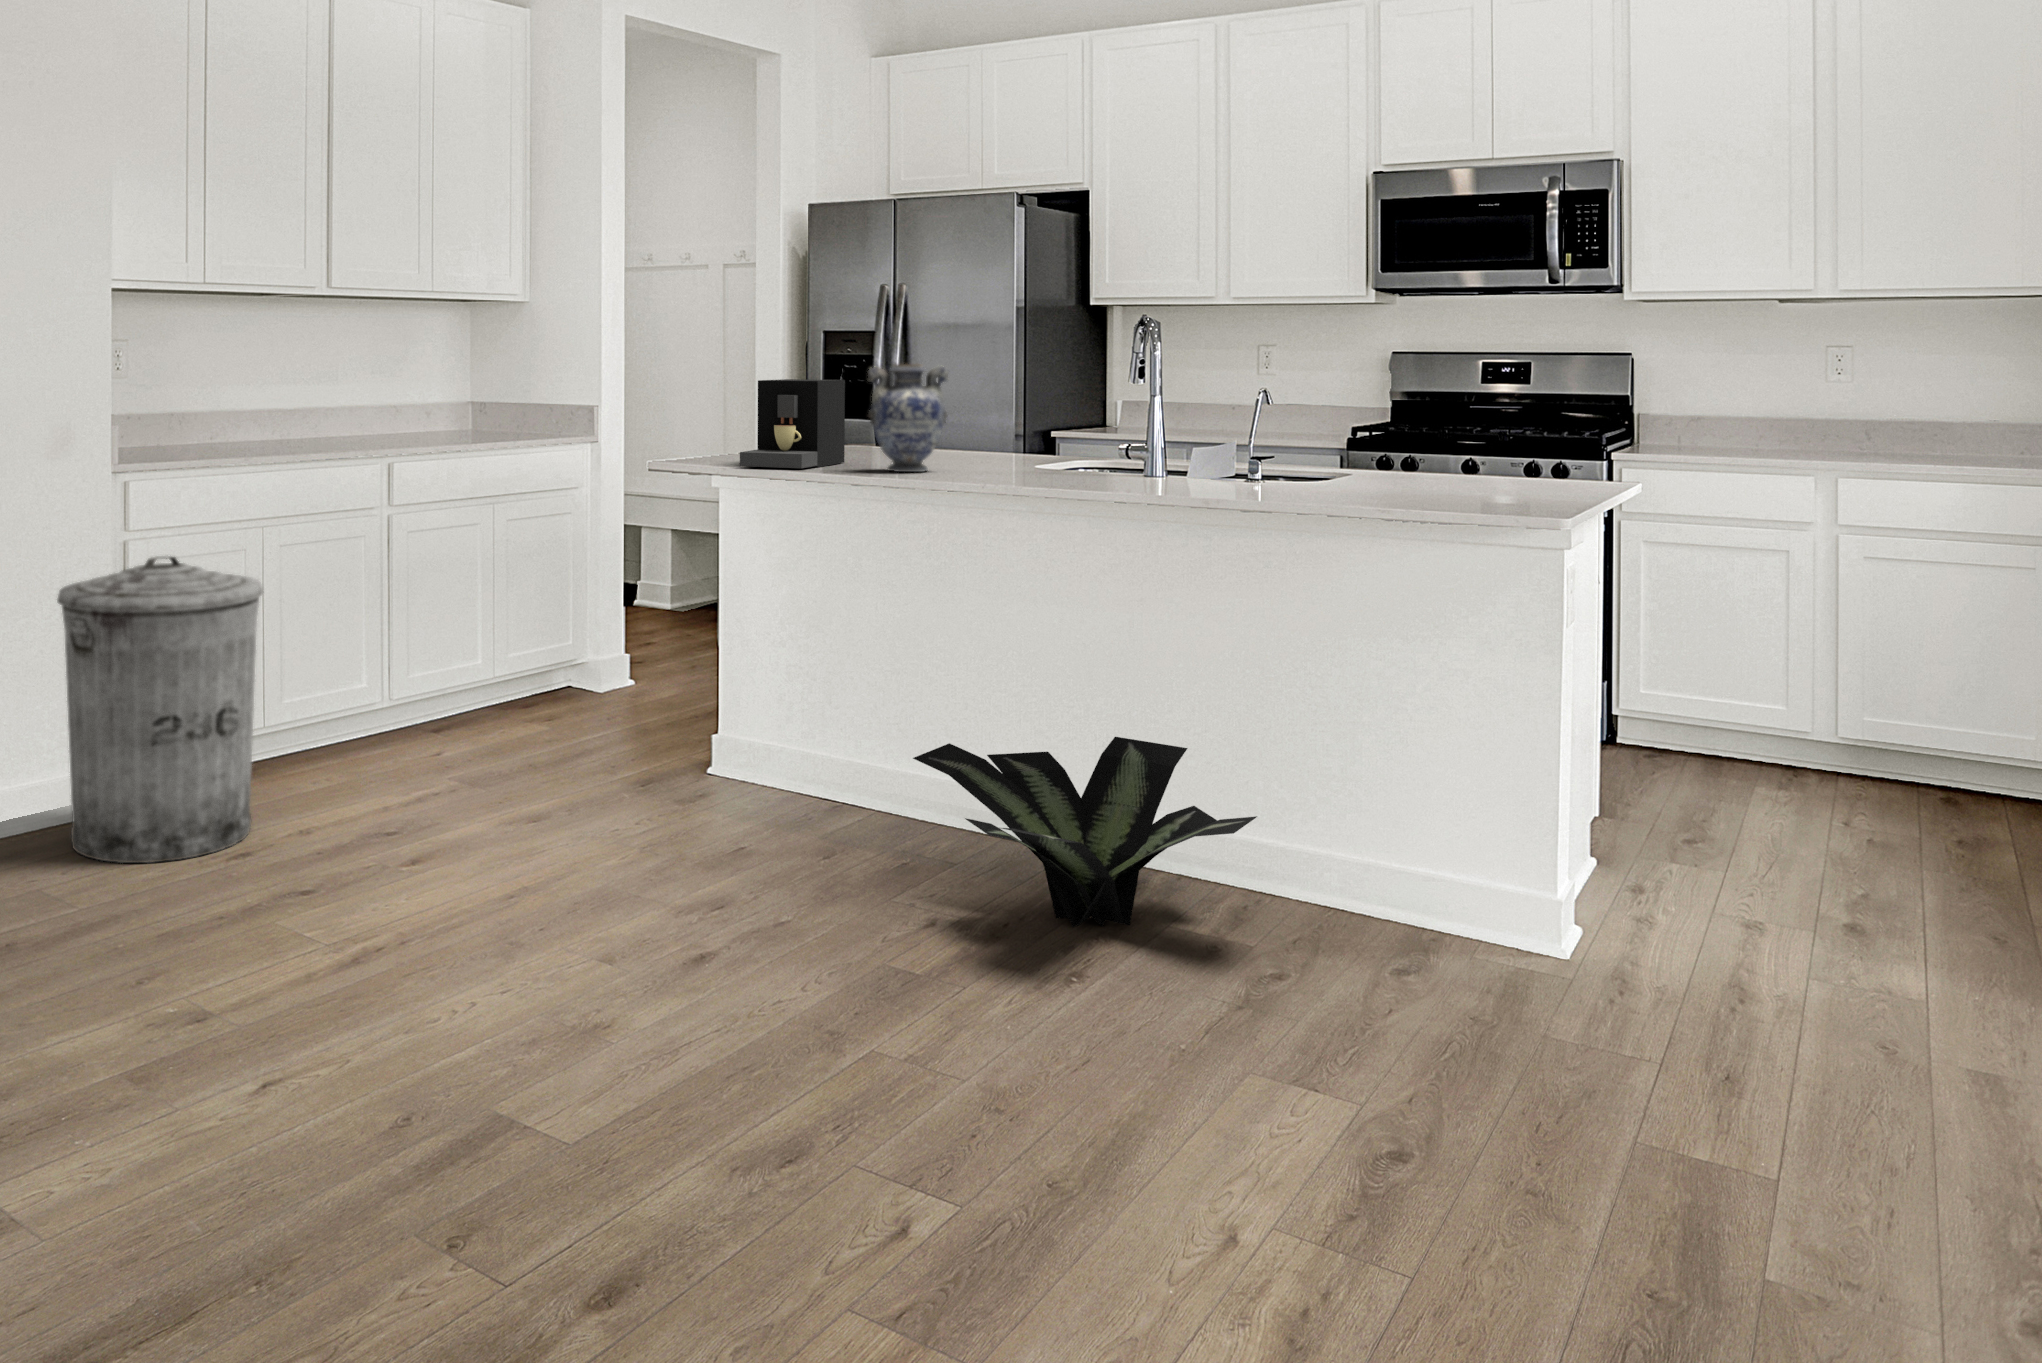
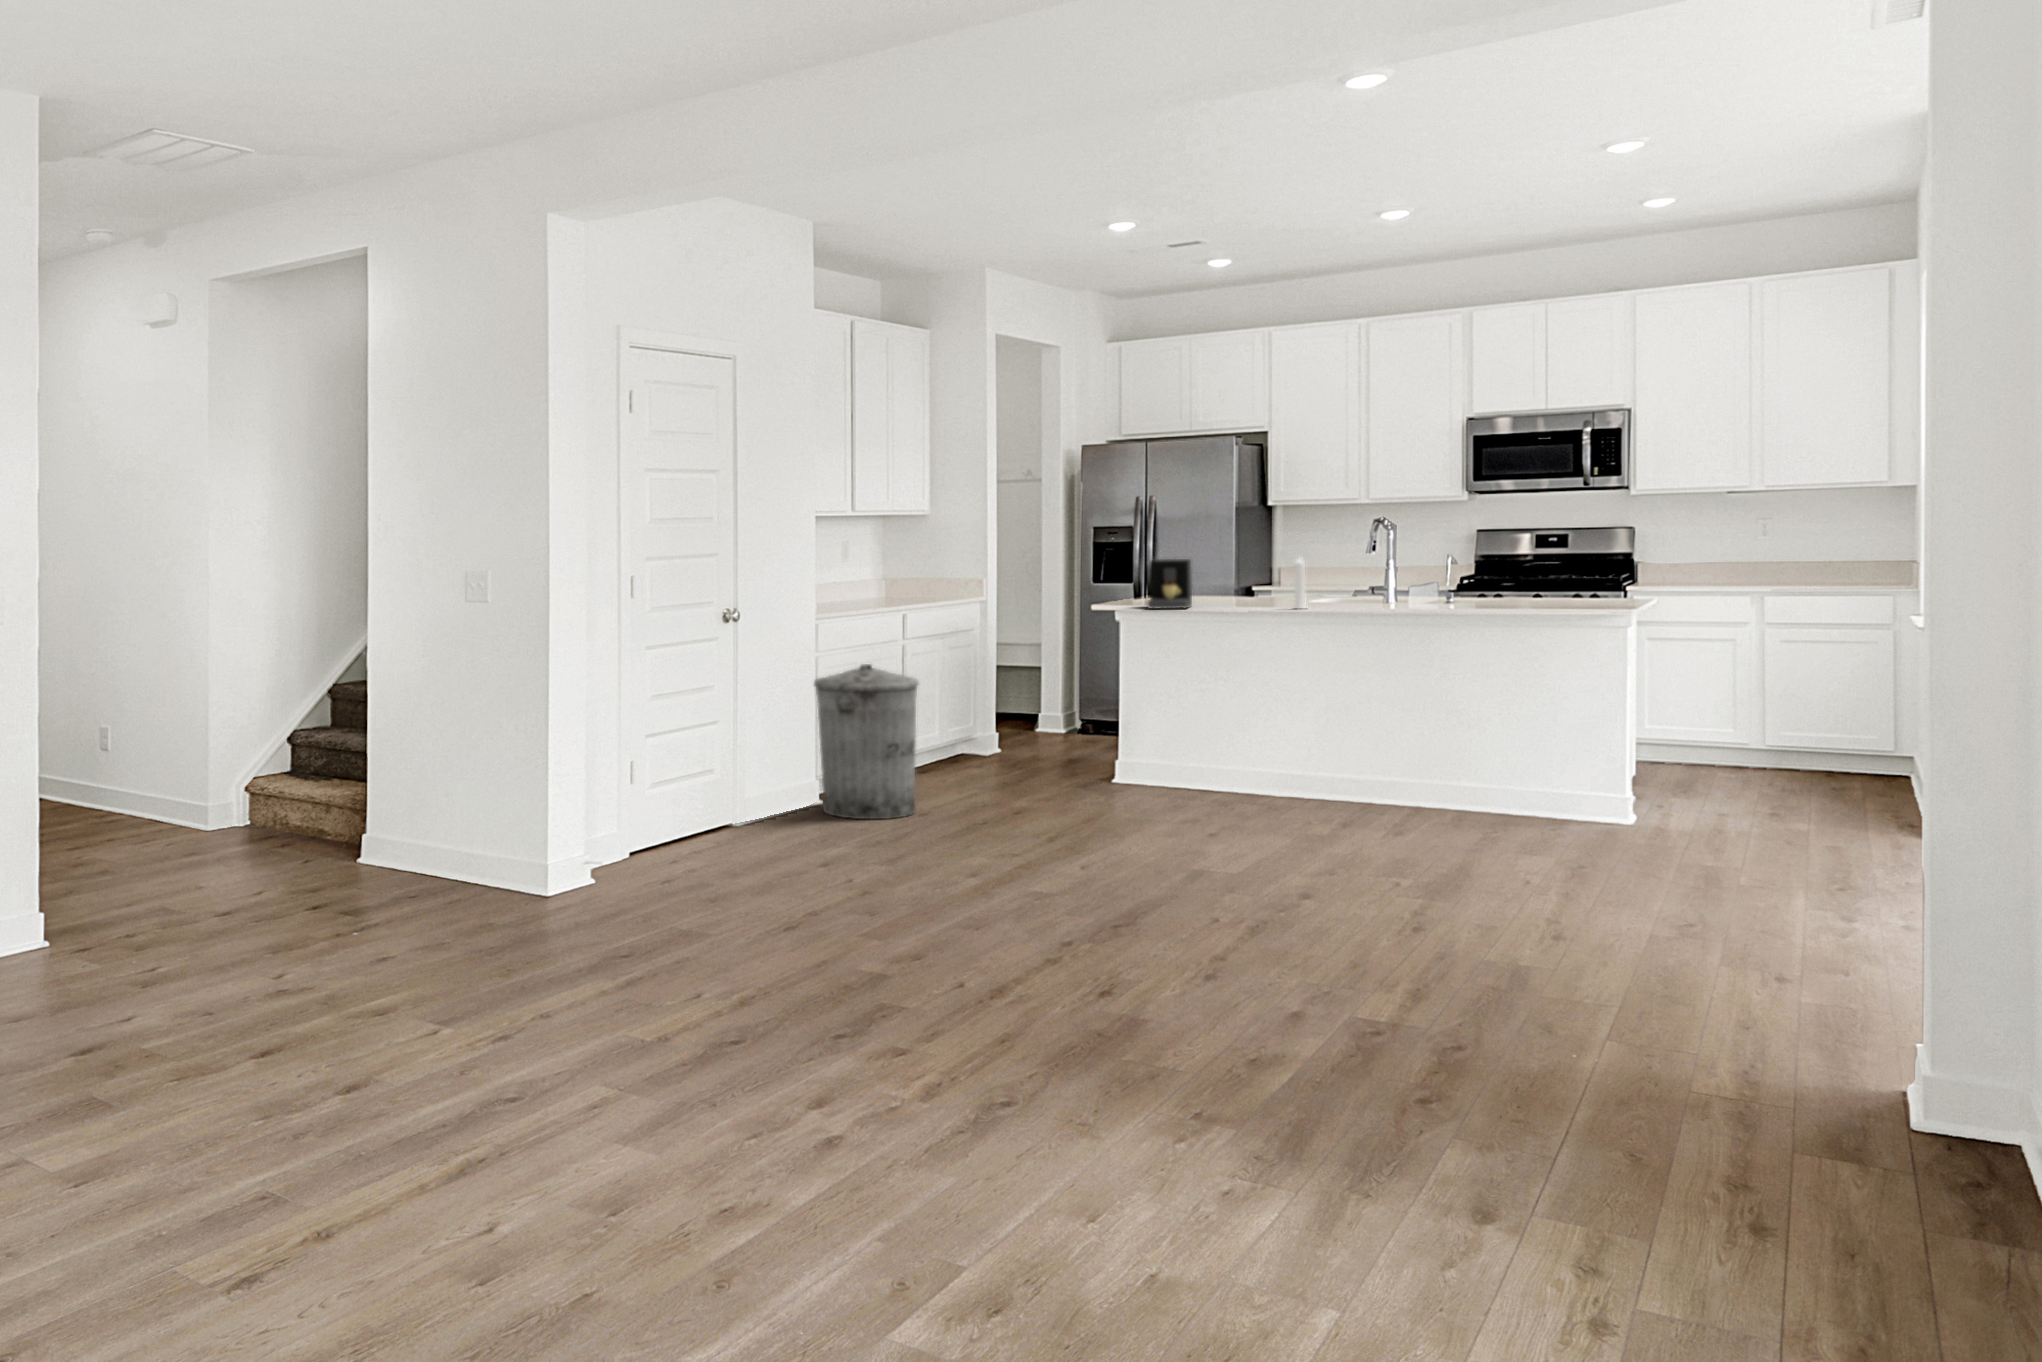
decorative vase: present [868,364,949,472] -> none [1226,550,1271,608]
candle: none [965,375,994,477] -> present [1294,557,1307,609]
potted plant: present [913,737,1257,928] -> none [1293,740,1482,824]

